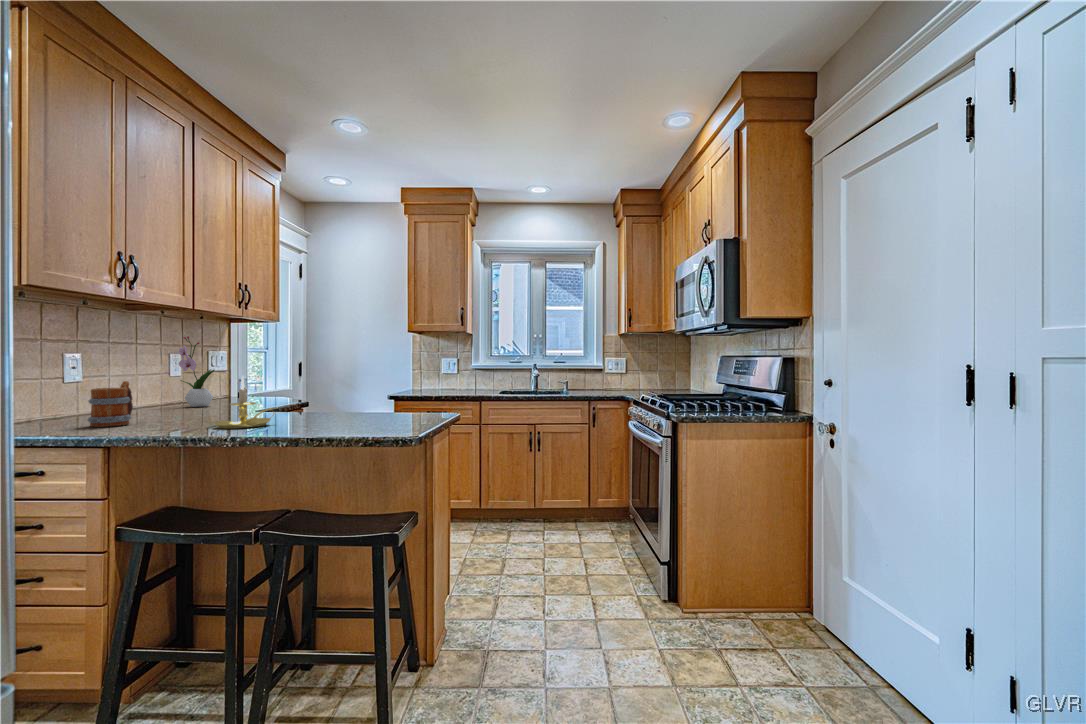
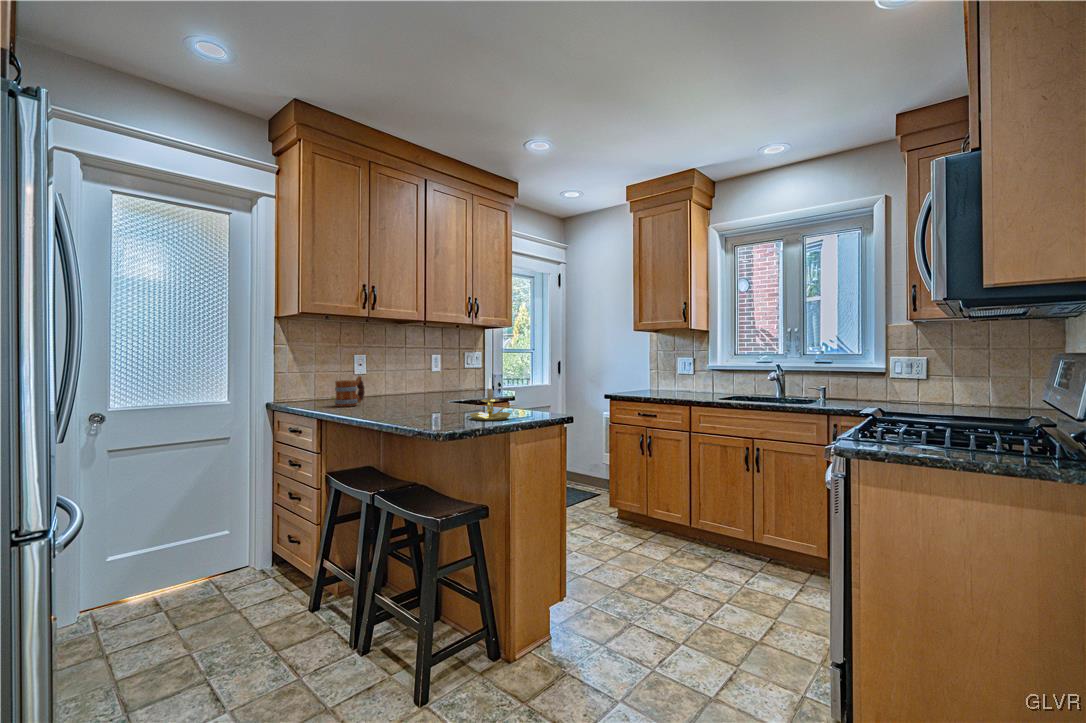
flower arrangement: present [179,336,215,407] -> none [432,342,453,395]
candle holder: present [214,377,275,429] -> present [470,378,516,421]

